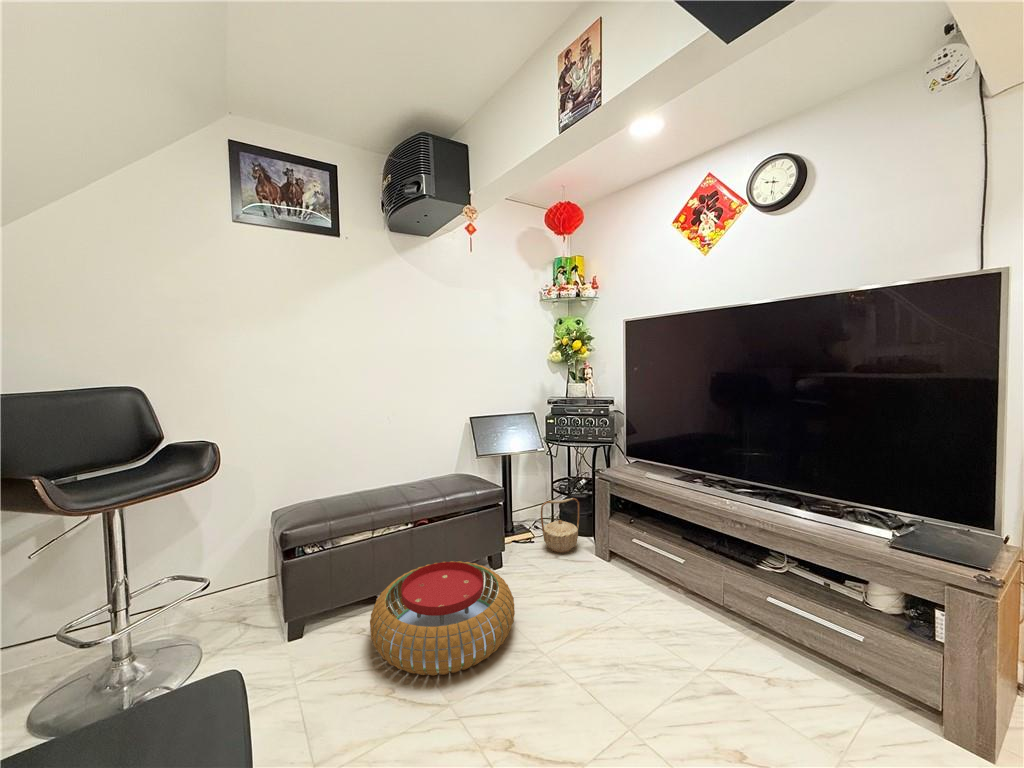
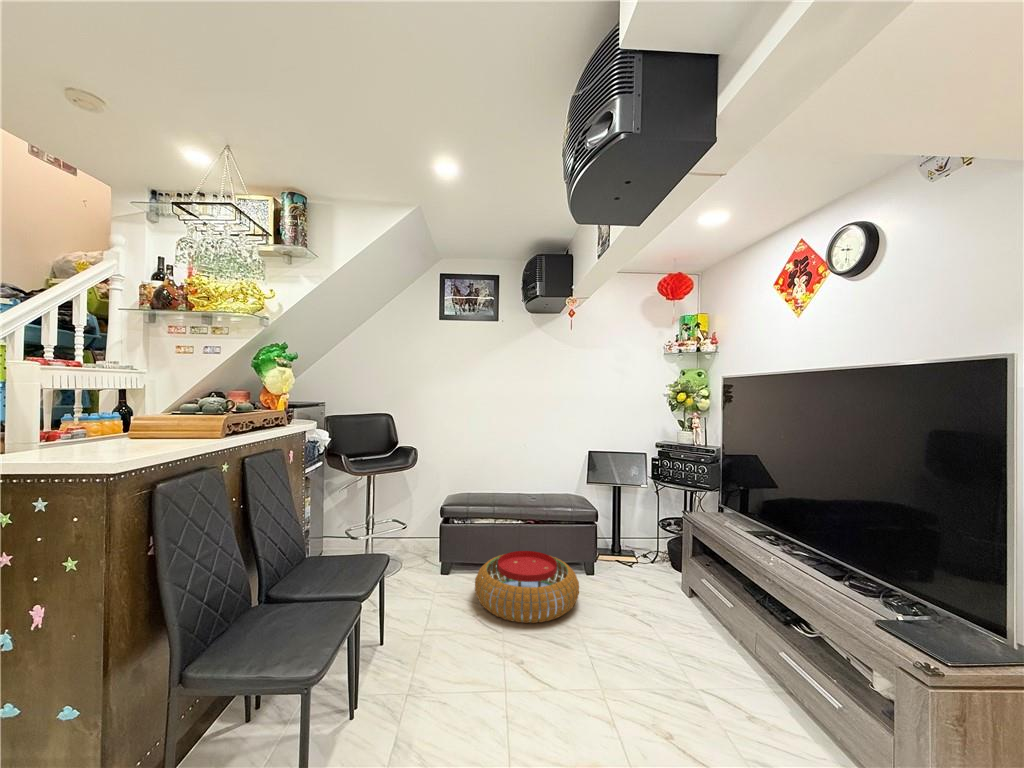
basket: present [541,498,579,553] -> none [635,530,675,580]

